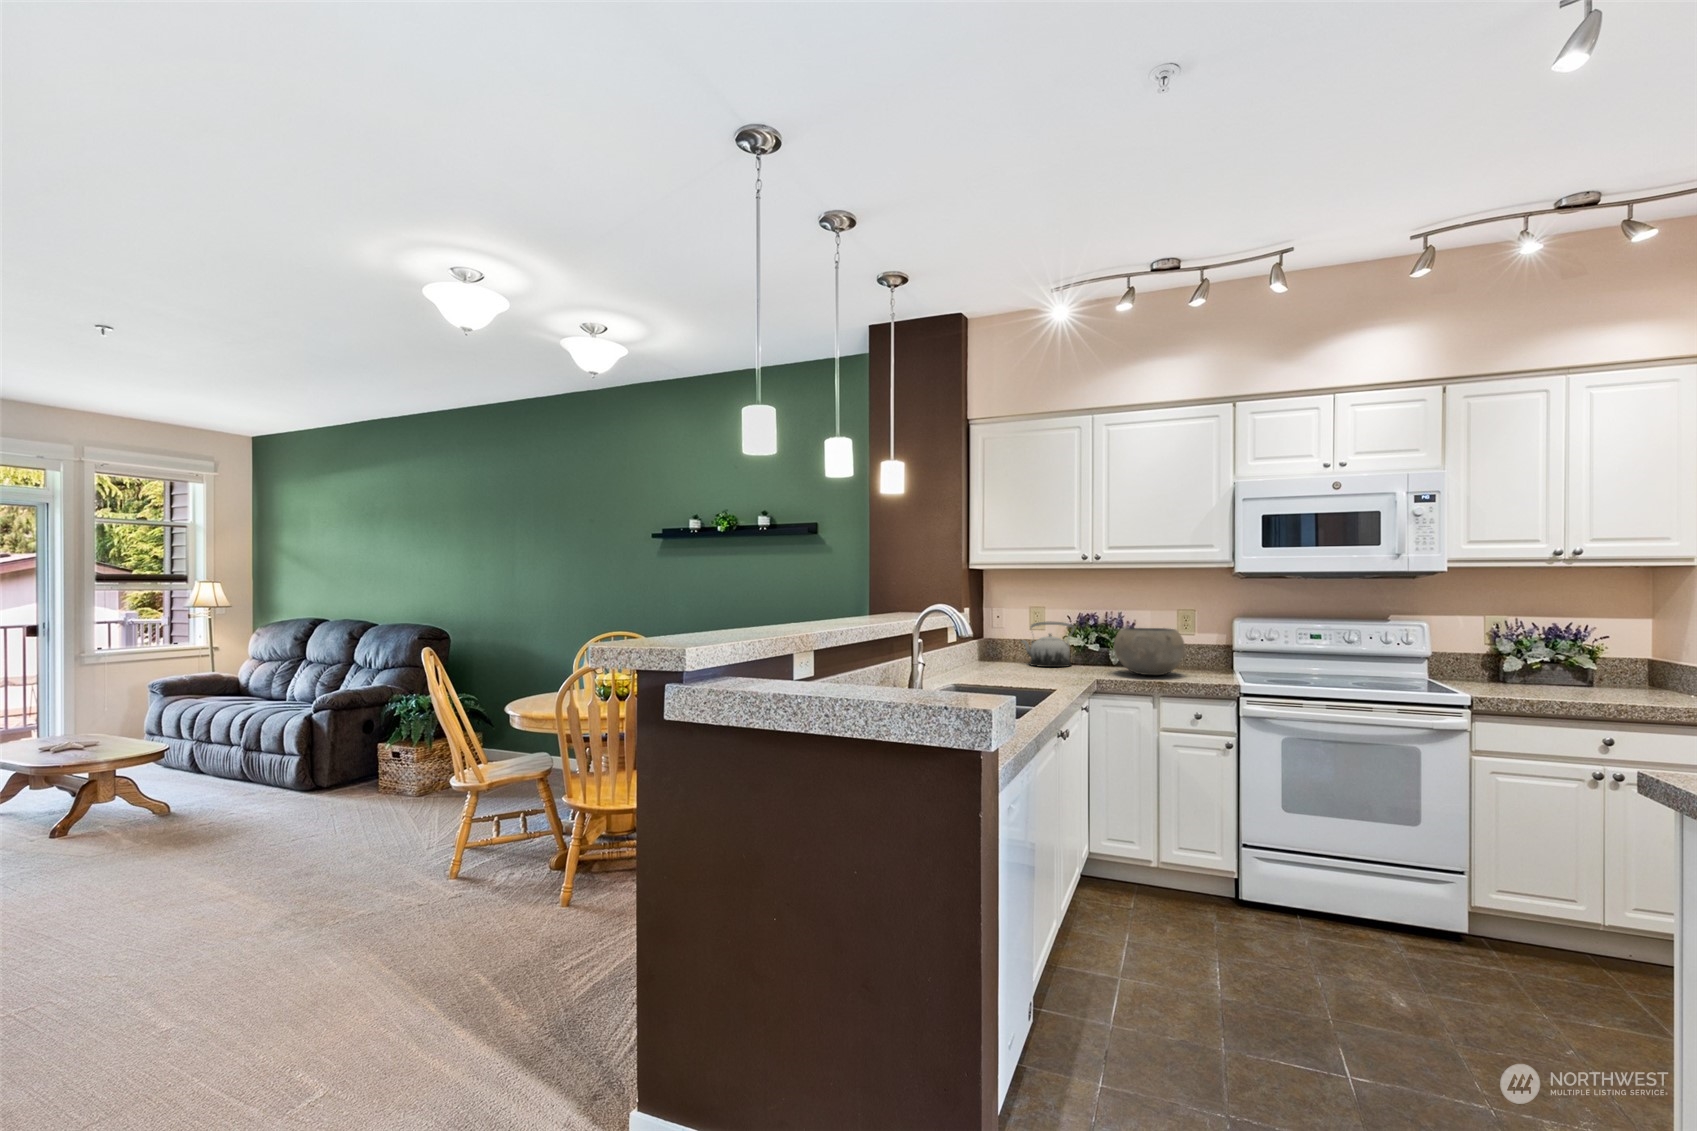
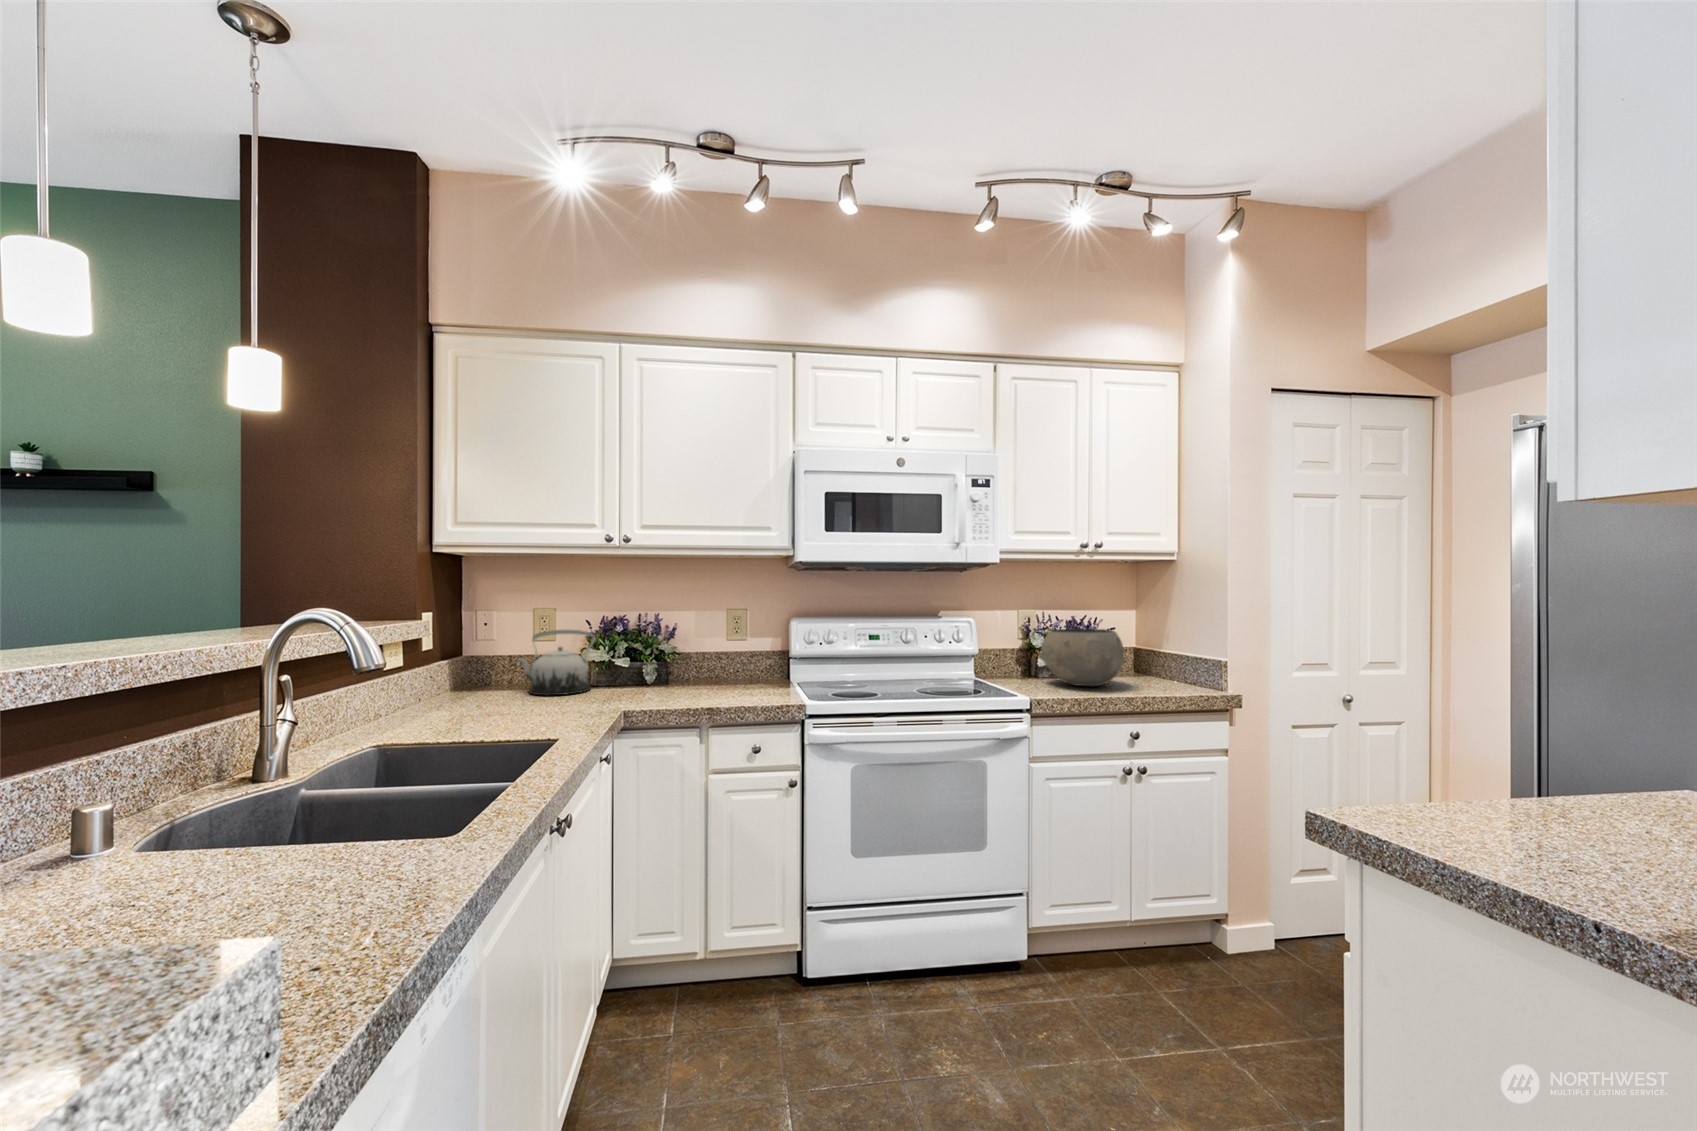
ceramic bowl: present [1114,628,1187,675] -> present [1039,629,1125,686]

